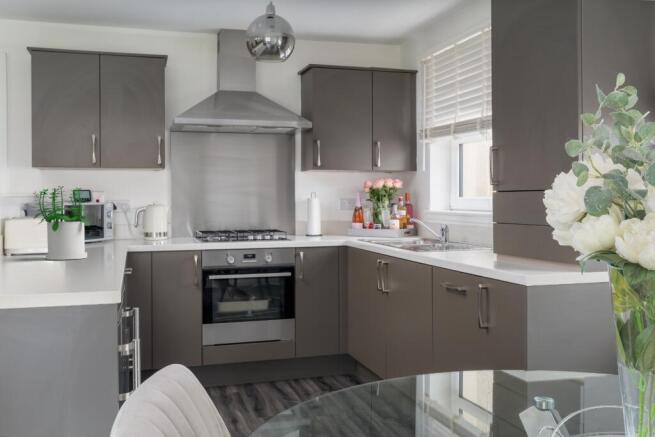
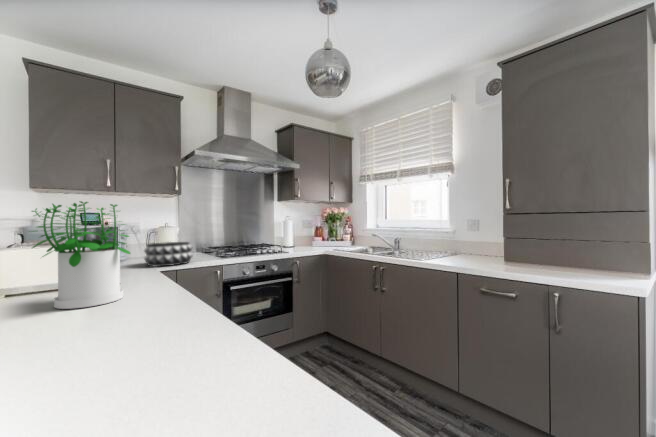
decorative bowl: none [123,222,171,246] -> present [144,242,193,266]

